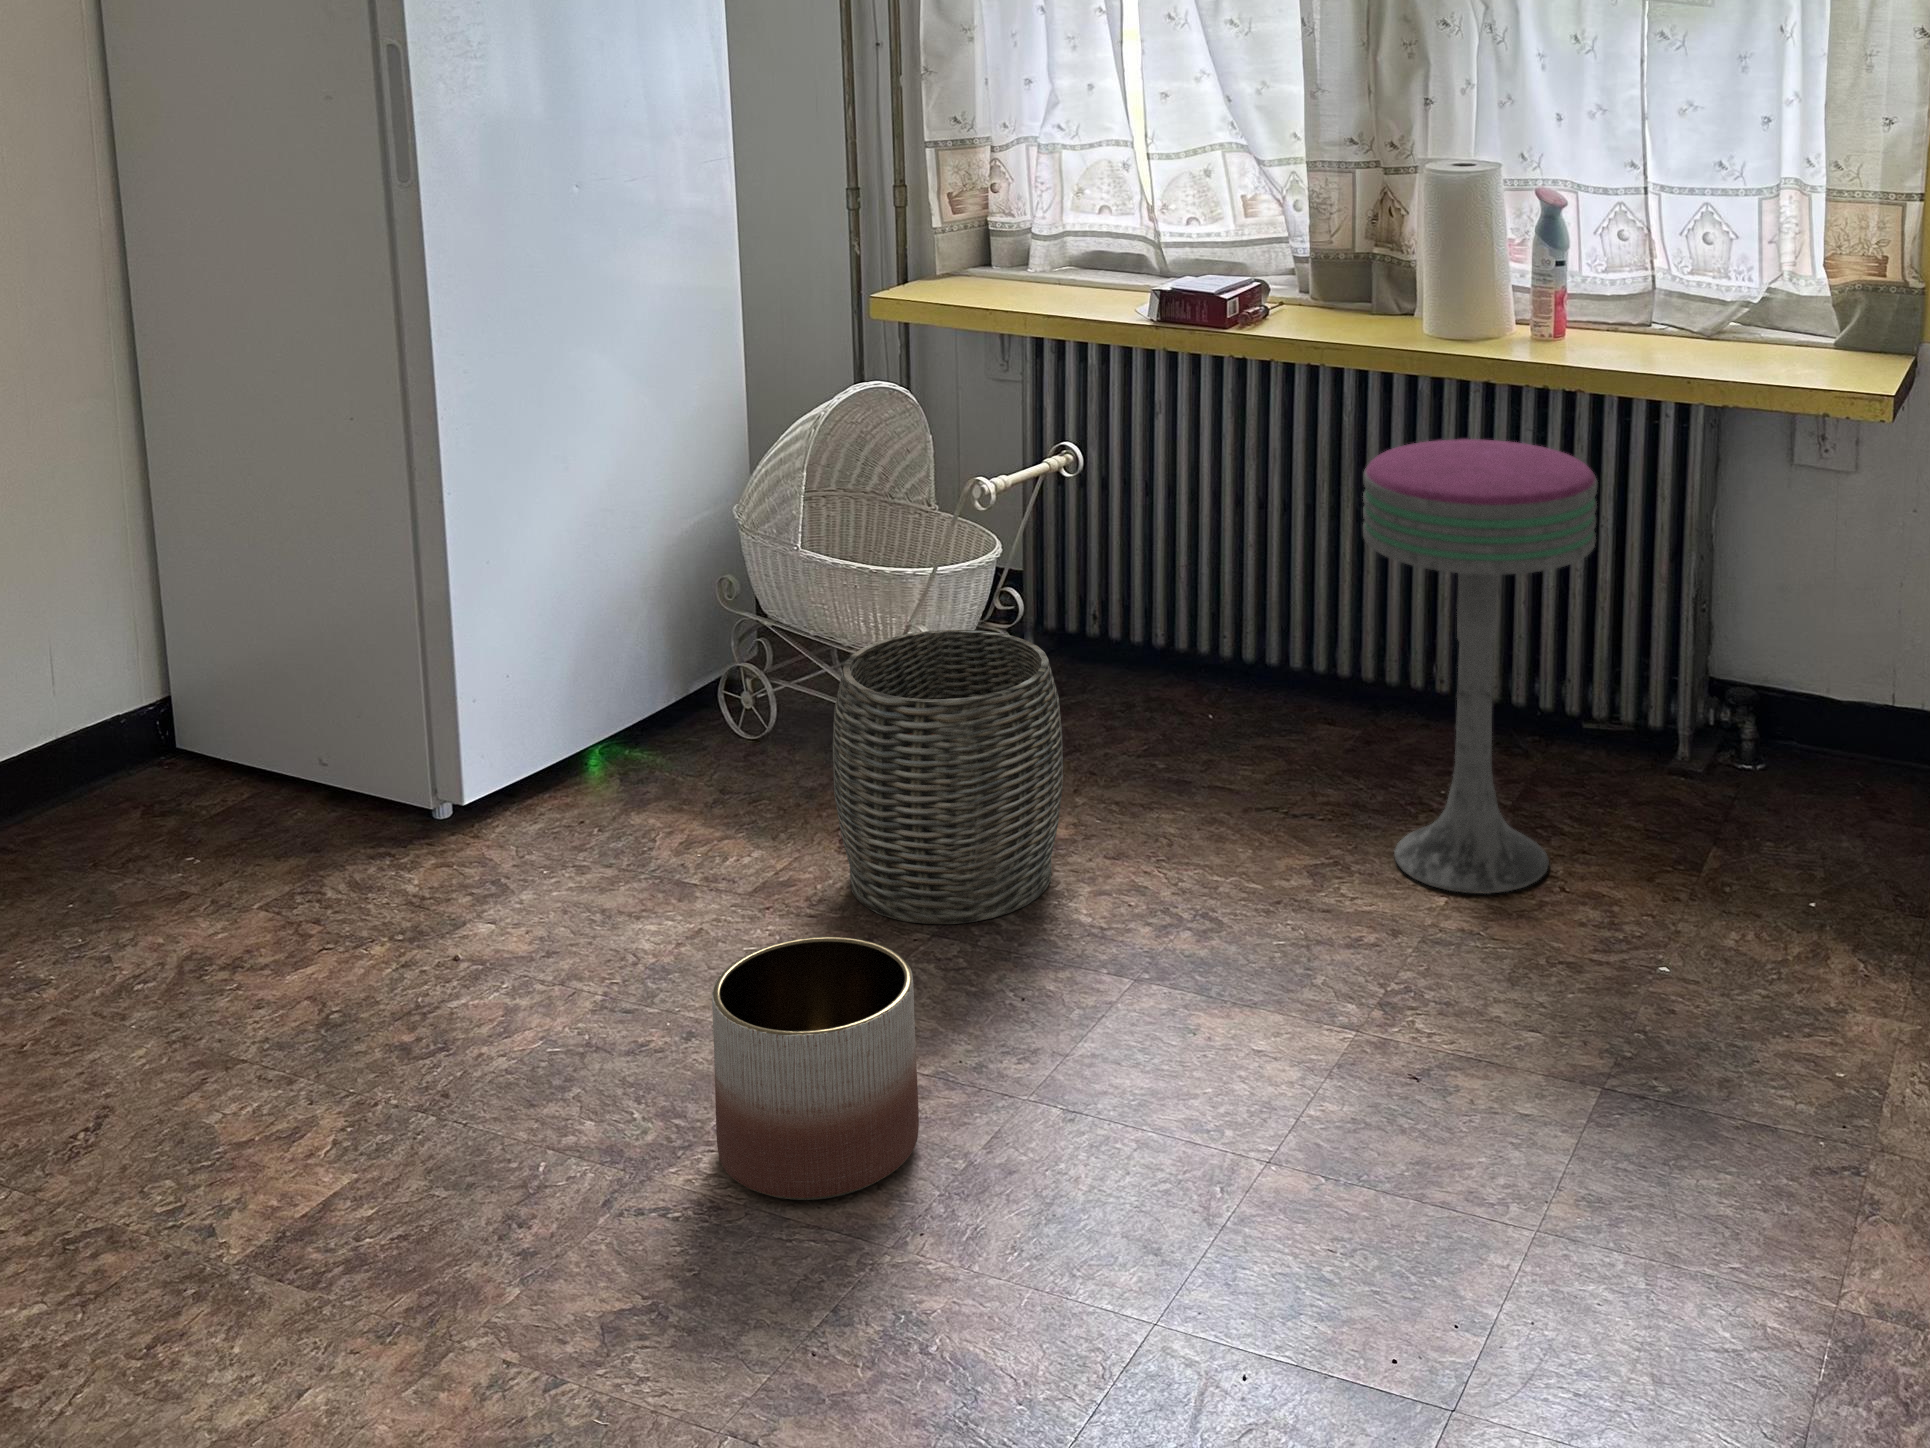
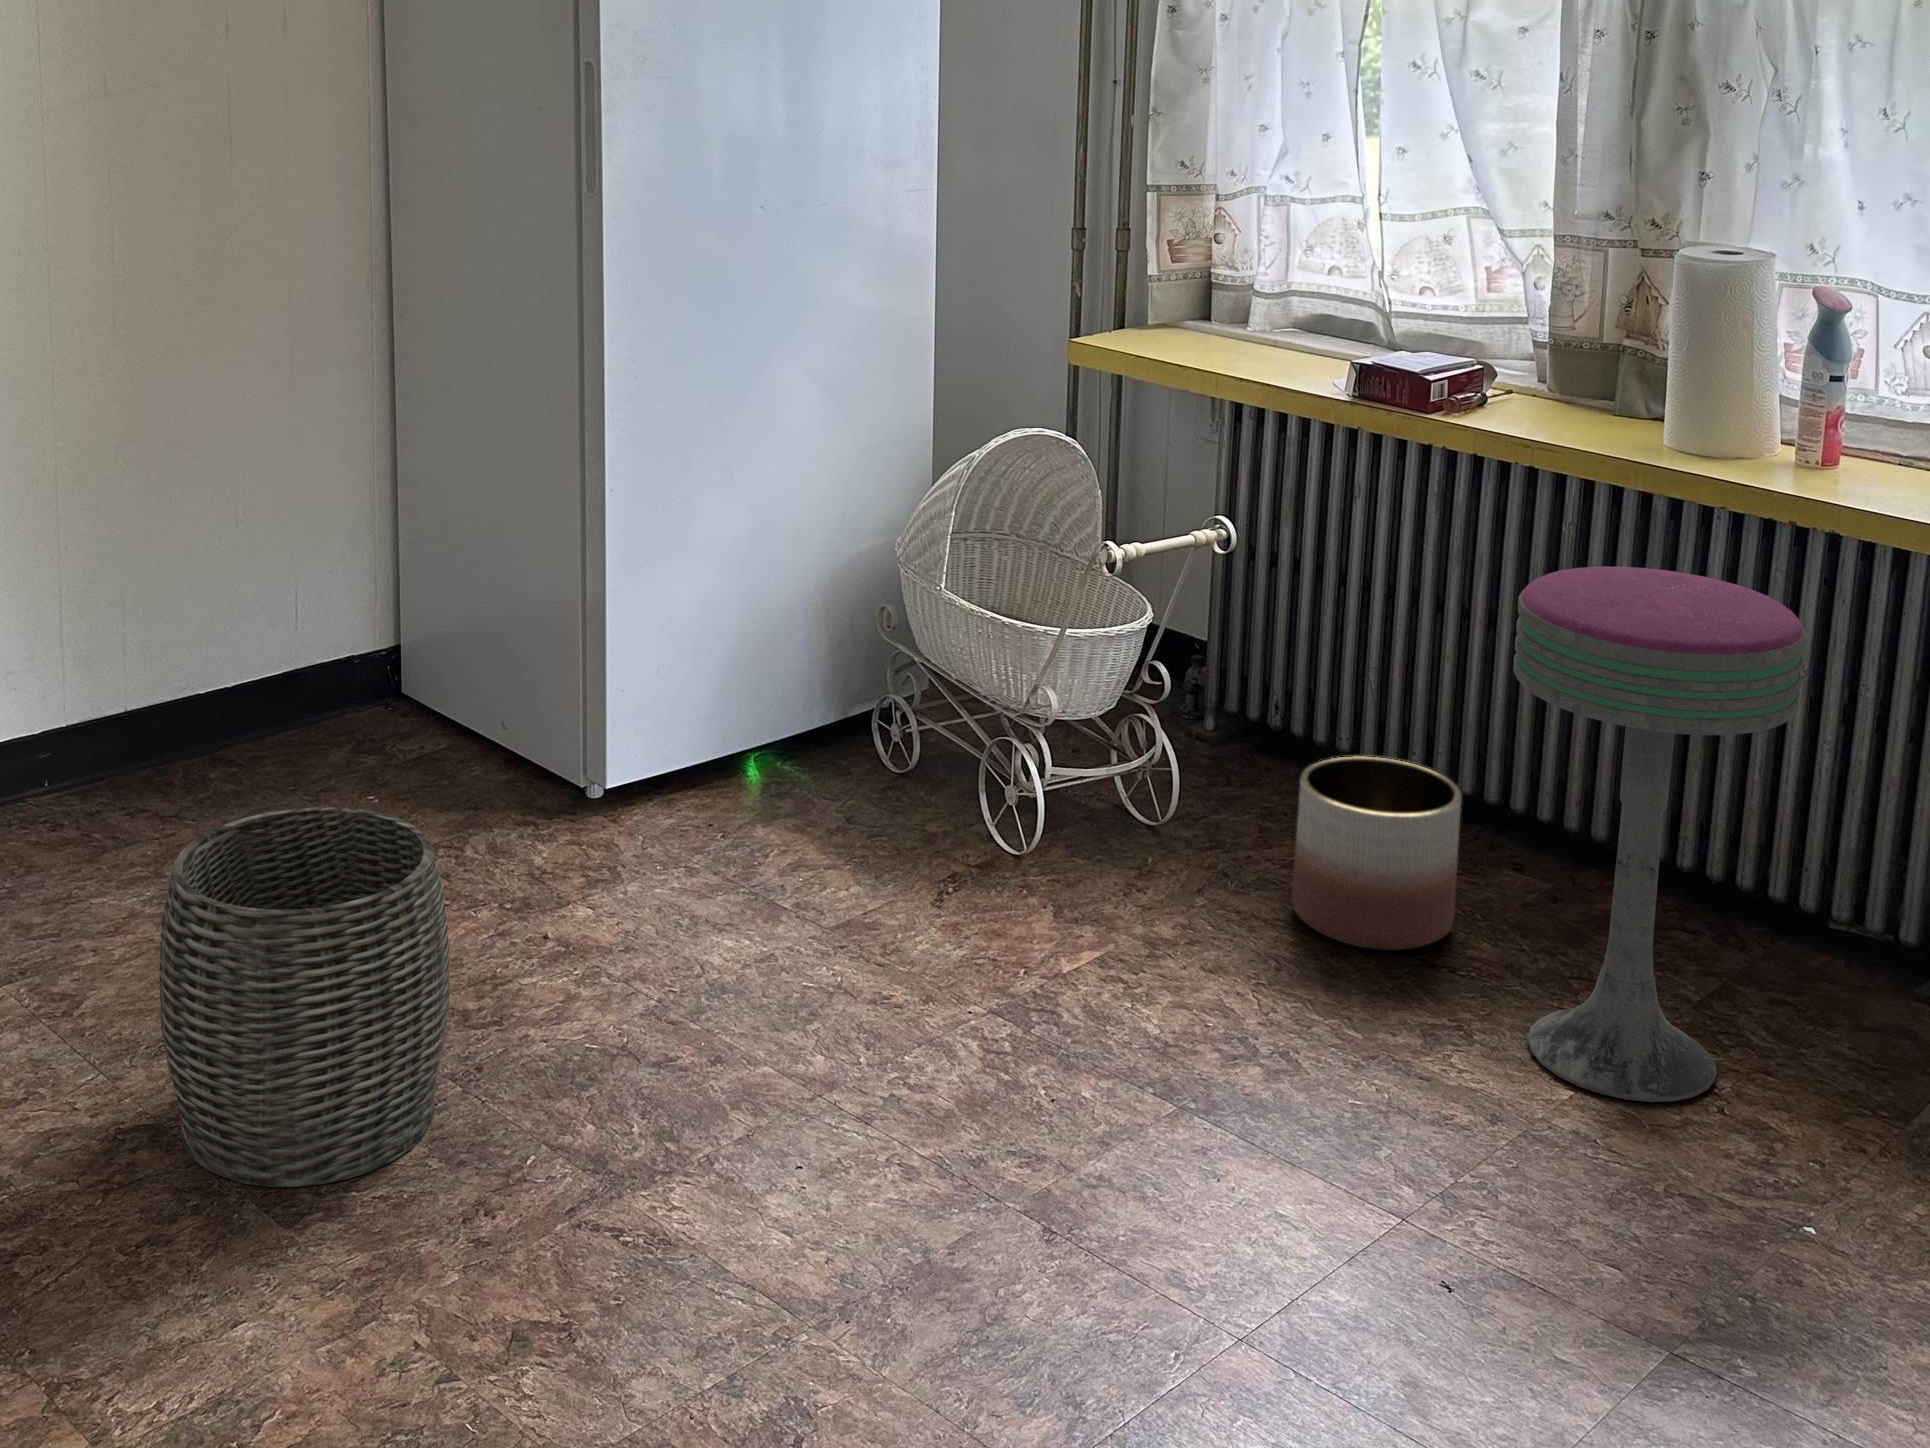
woven basket: present [833,630,1063,924] -> present [159,807,449,1187]
planter: present [712,937,919,1200] -> present [1292,756,1461,950]

